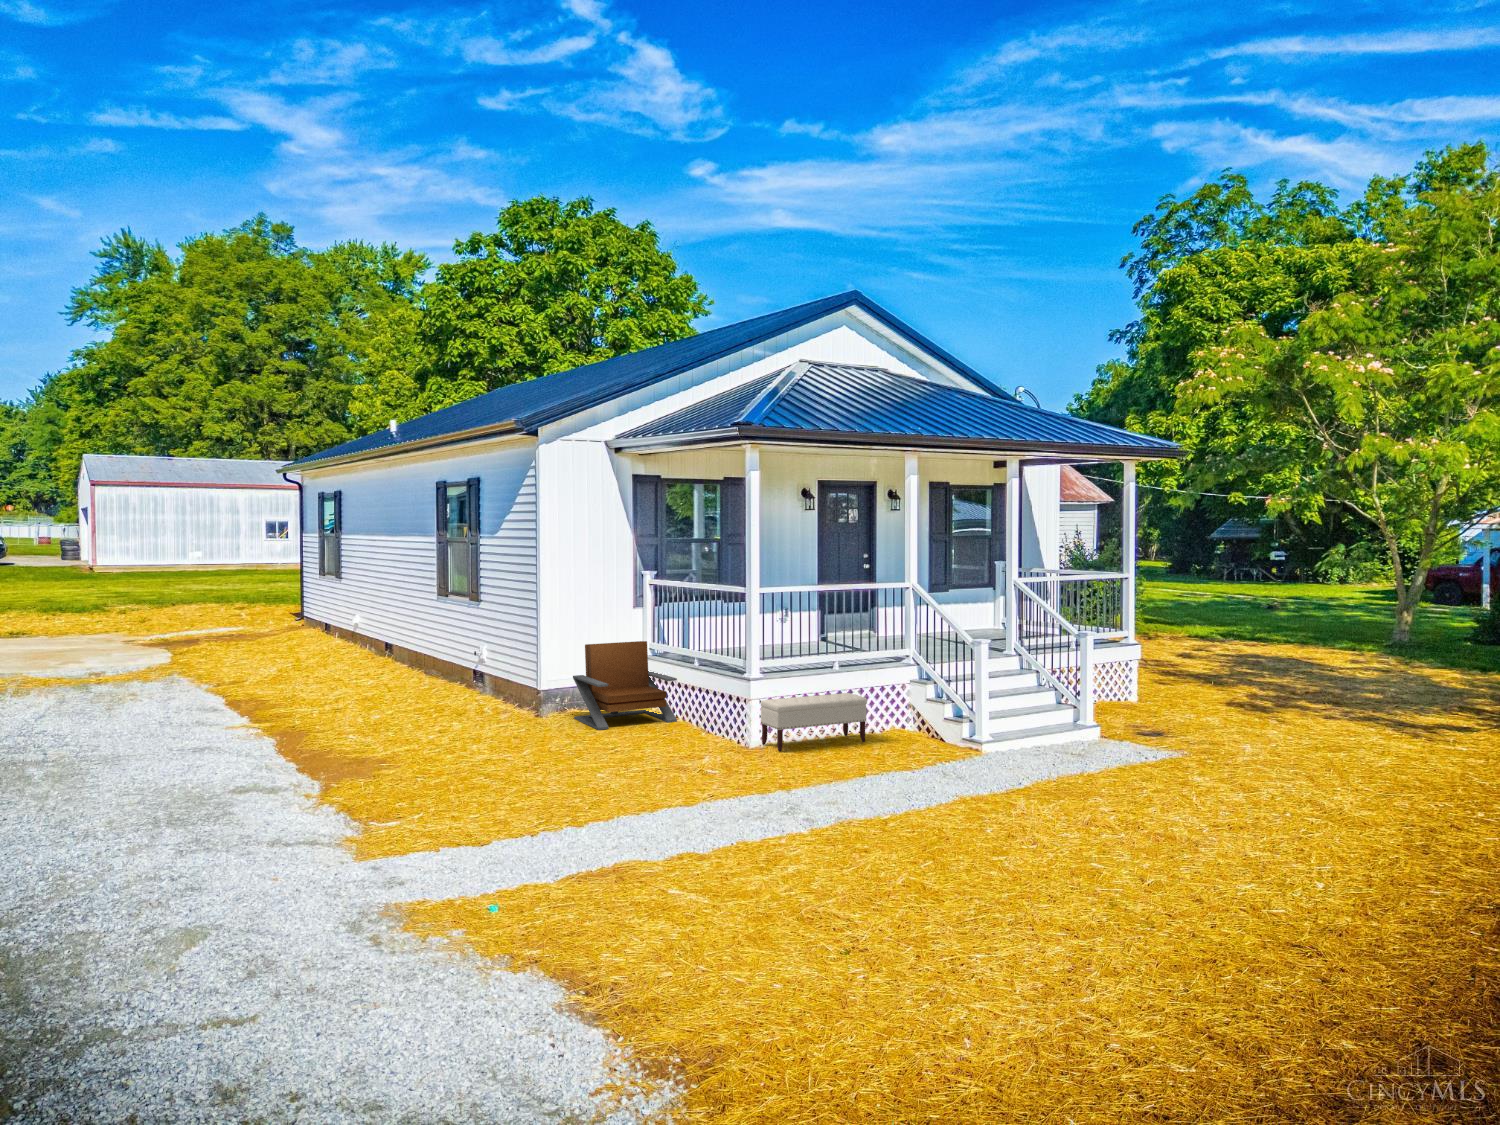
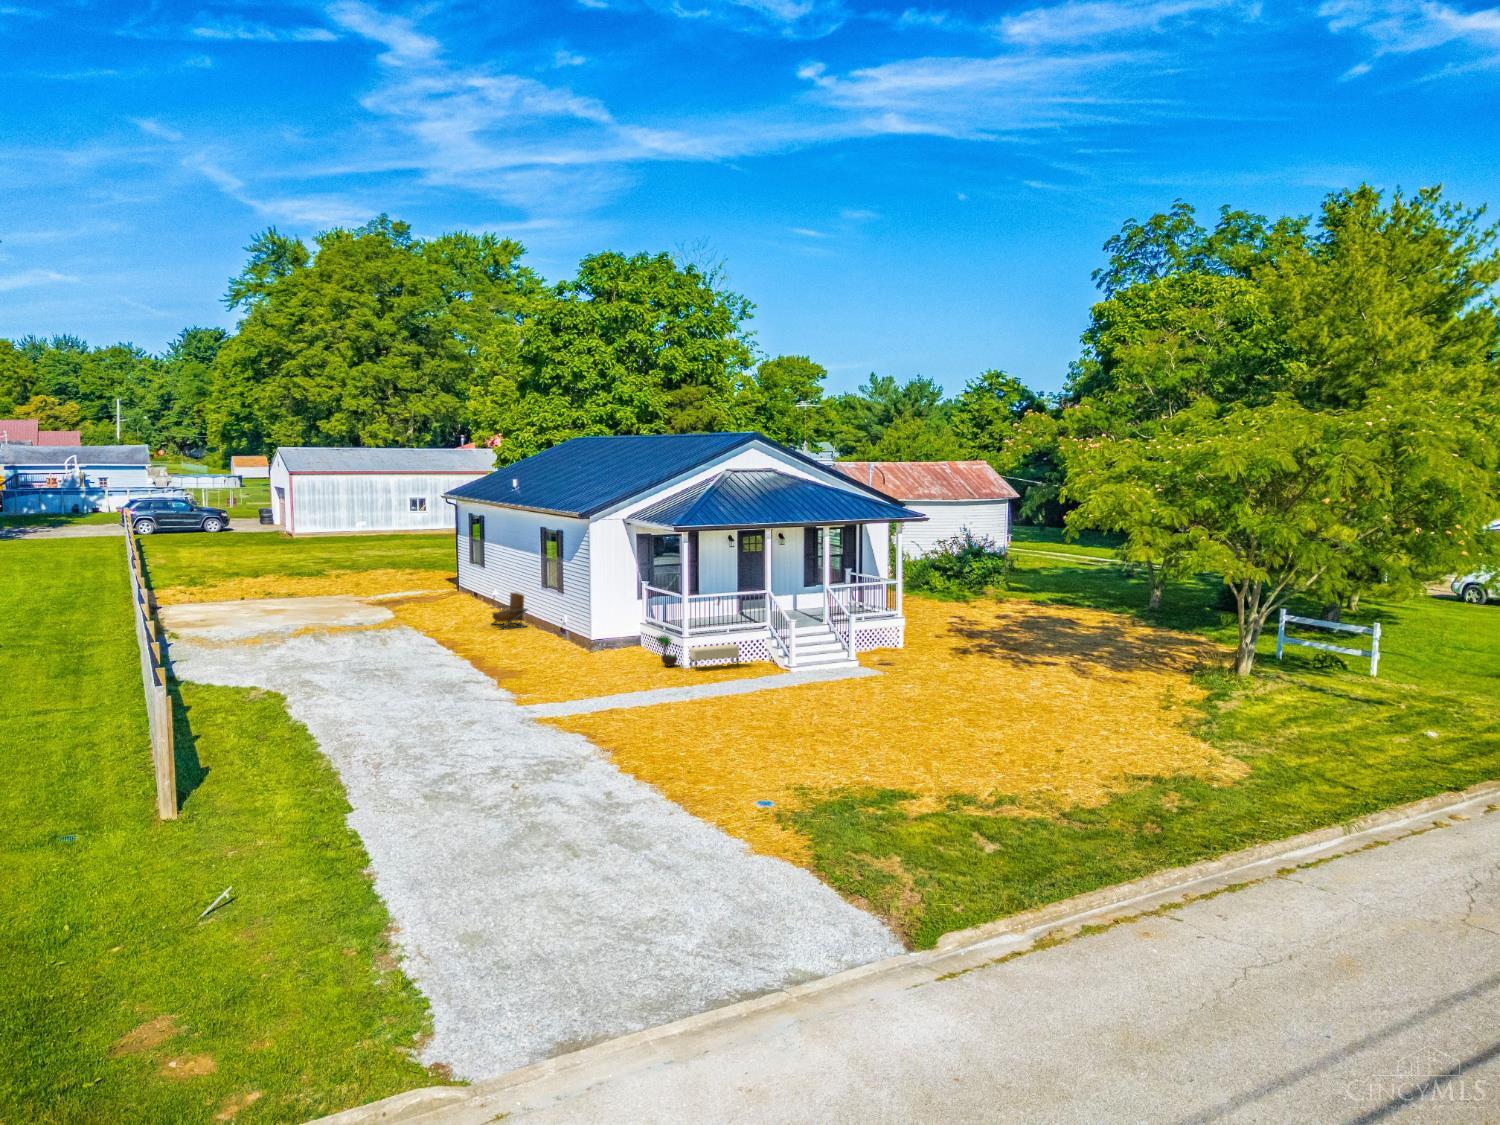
lounge chair: present [573,641,677,730] -> present [492,592,527,629]
potted tree: none [682,664,733,742] -> present [656,634,677,666]

